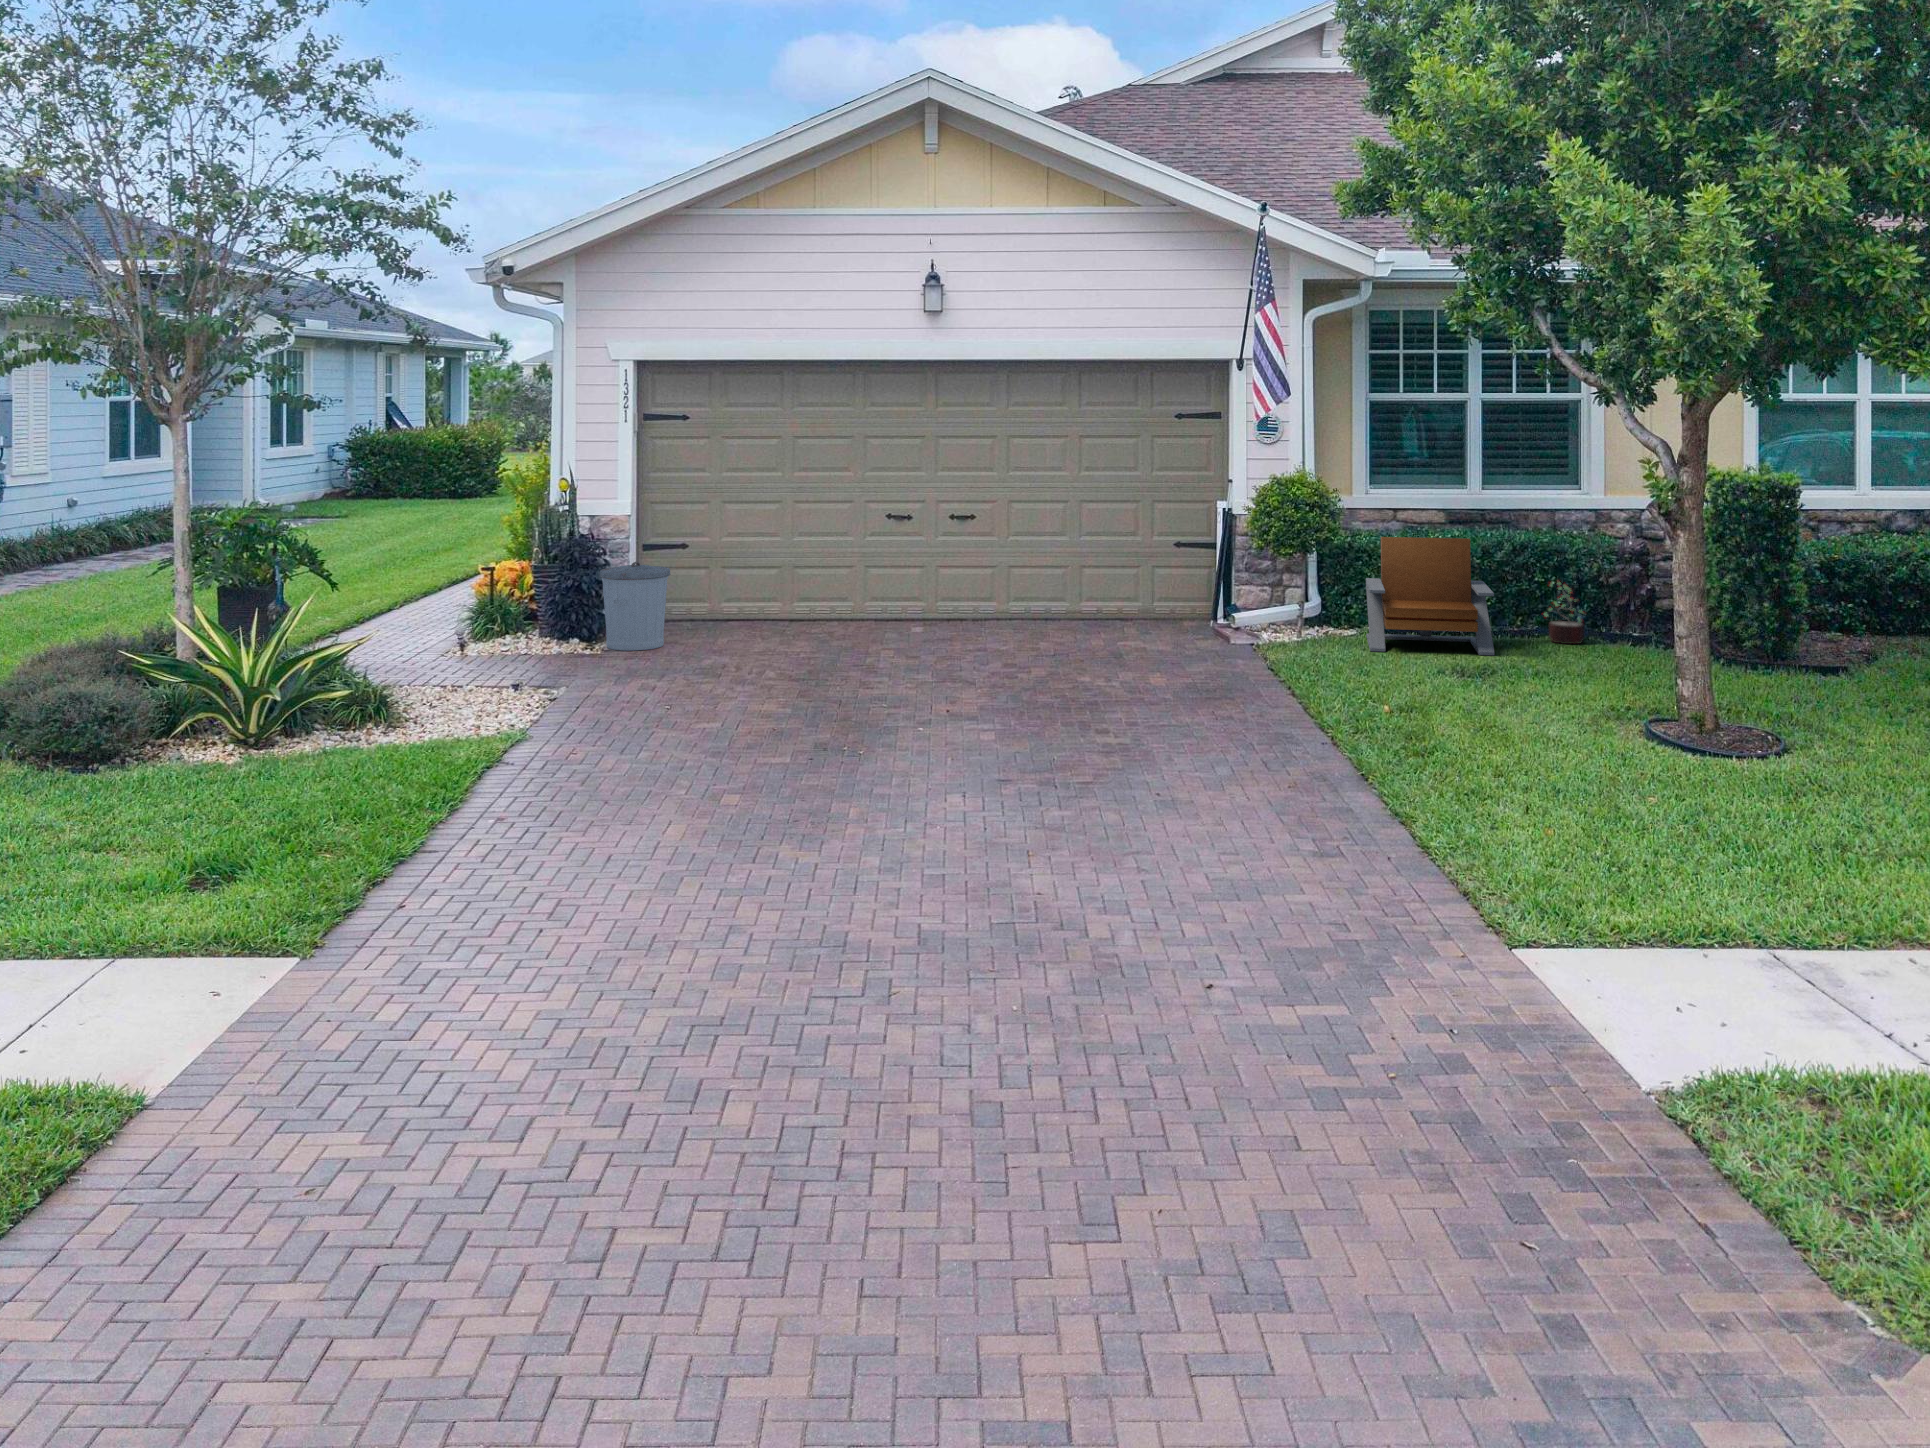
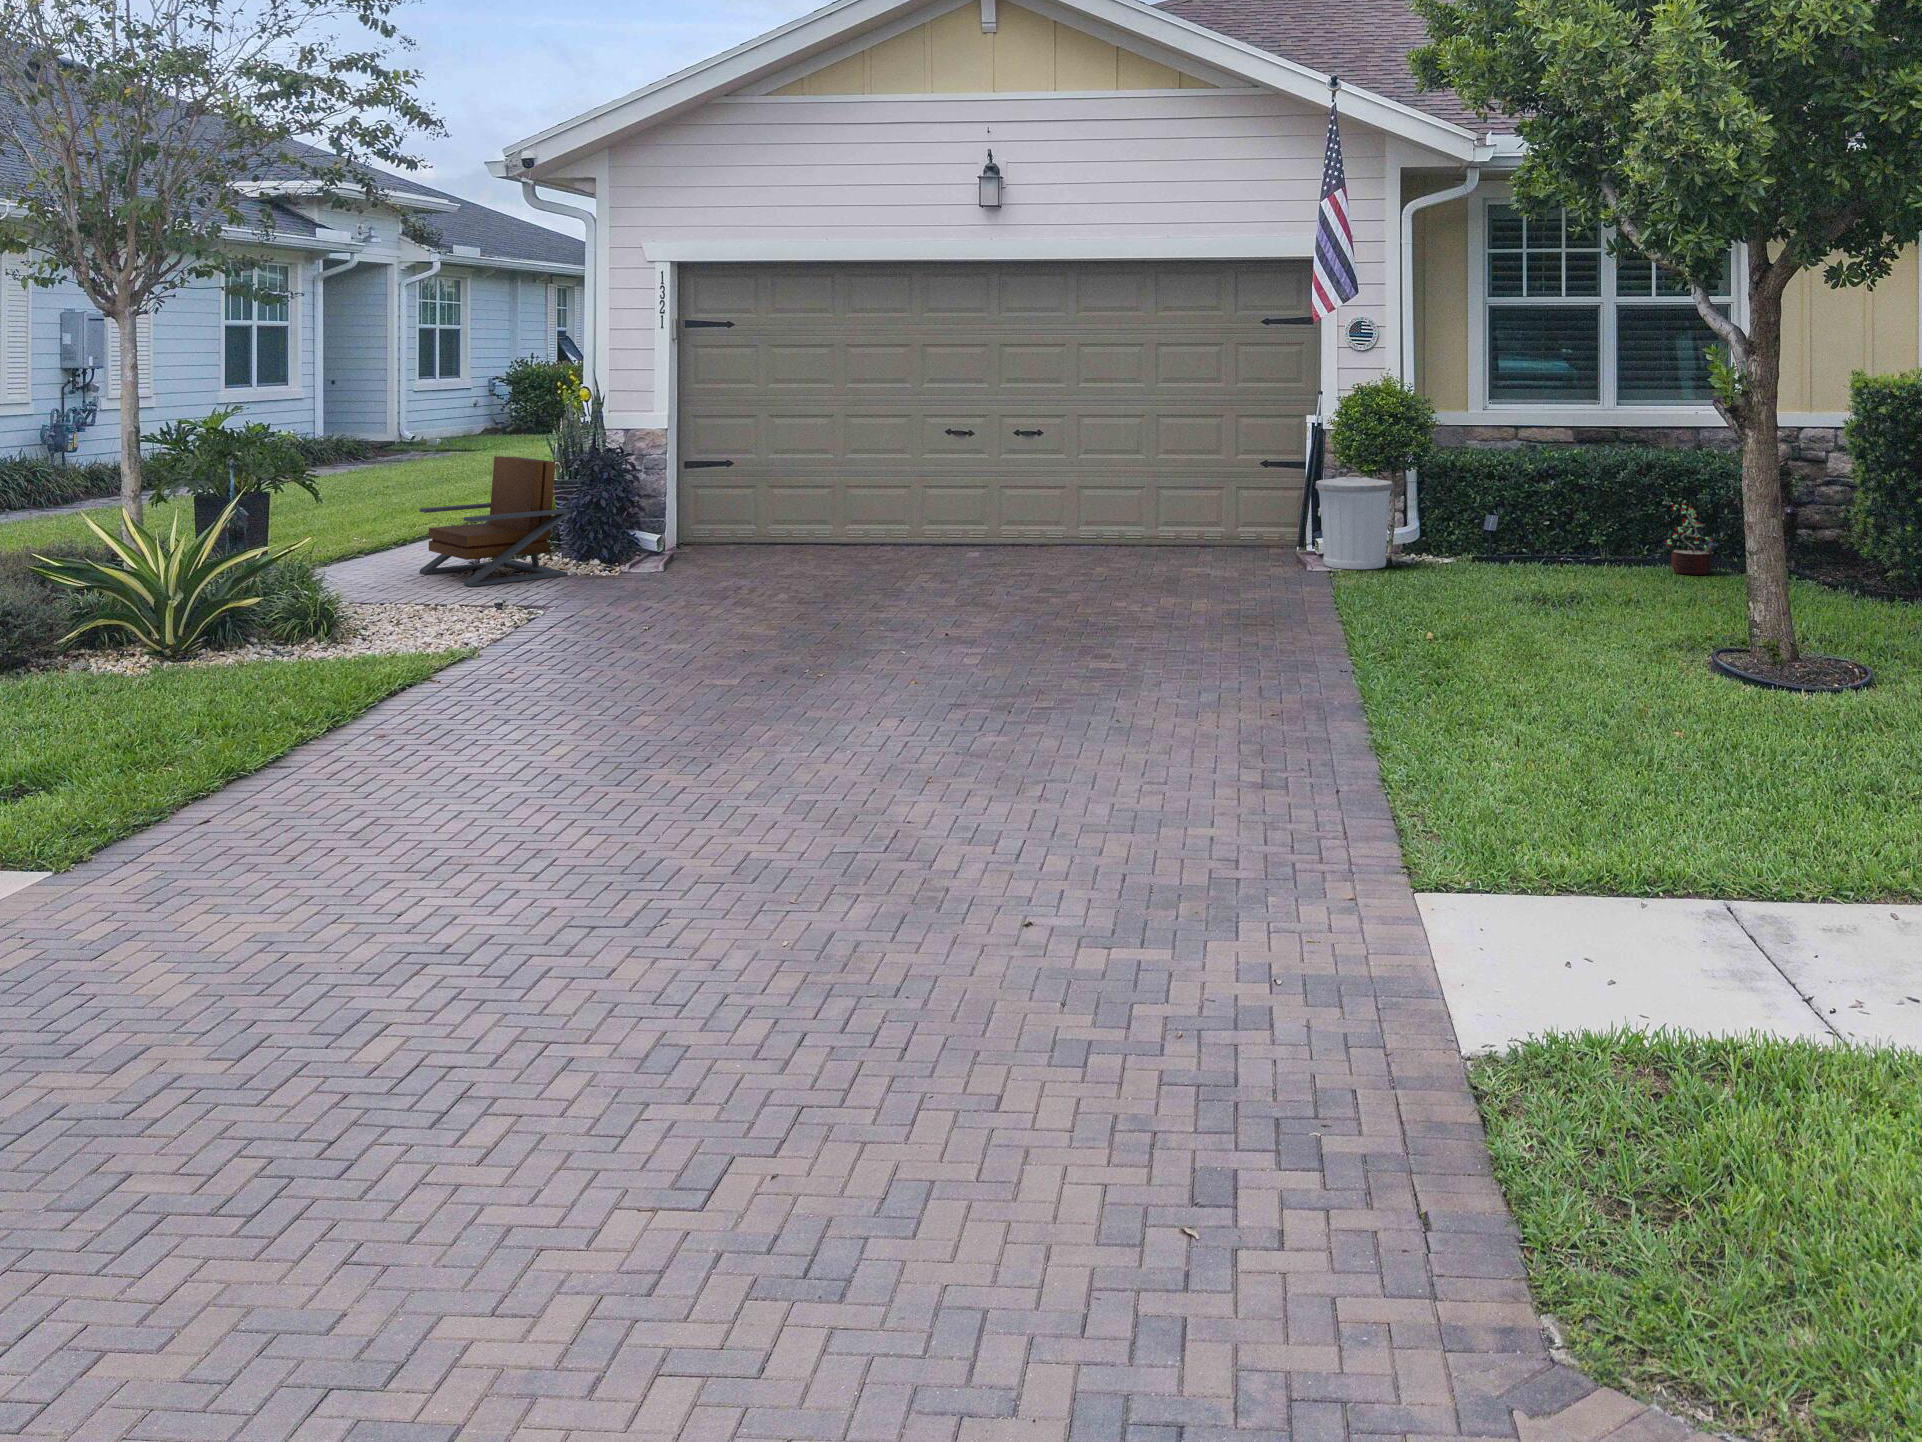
lounge chair: present [1366,537,1494,655] -> present [419,456,571,587]
trash can: present [599,562,670,651] -> present [1315,473,1393,569]

